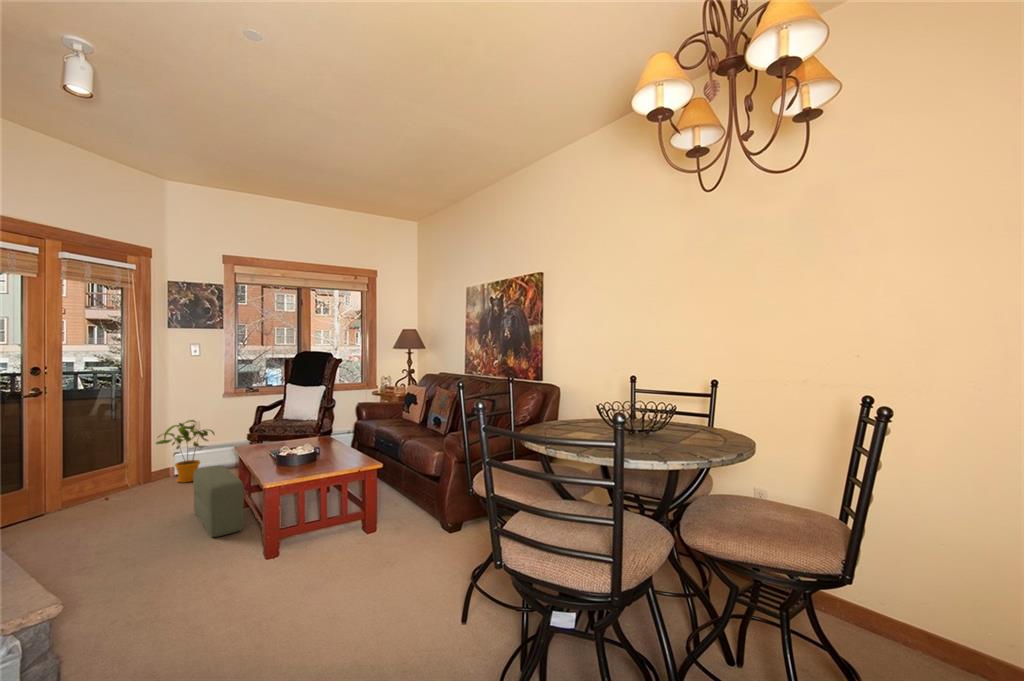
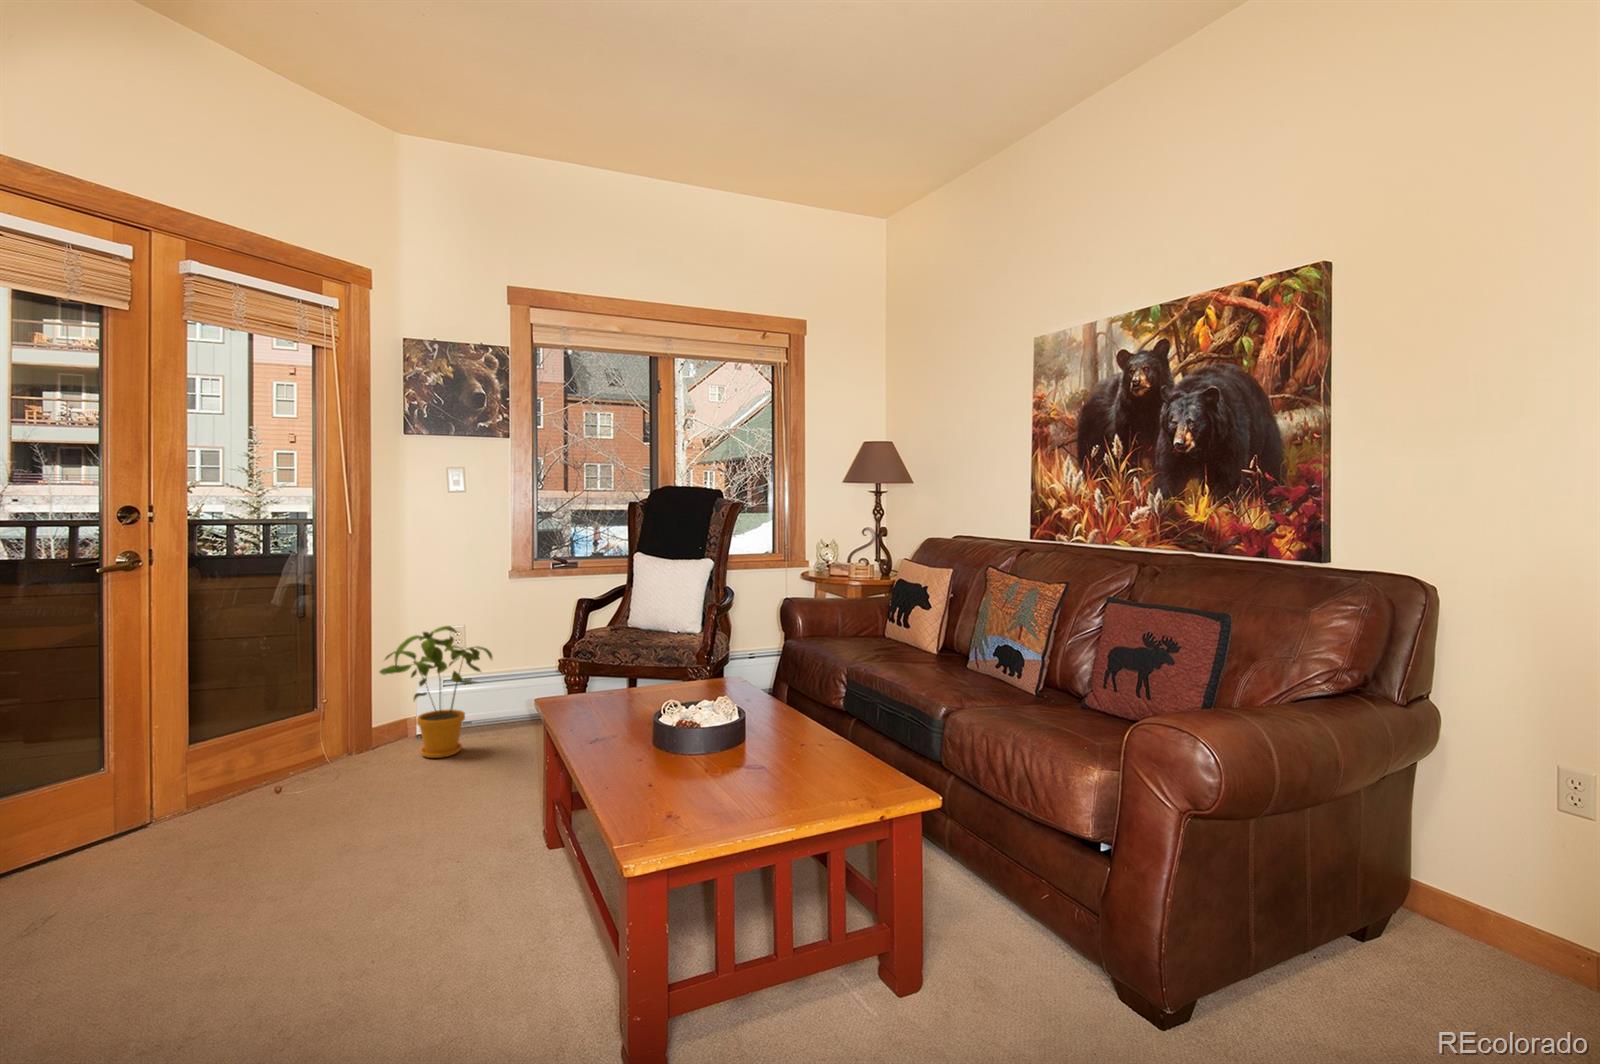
pouf: present [193,465,244,537] -> none [446,741,558,948]

